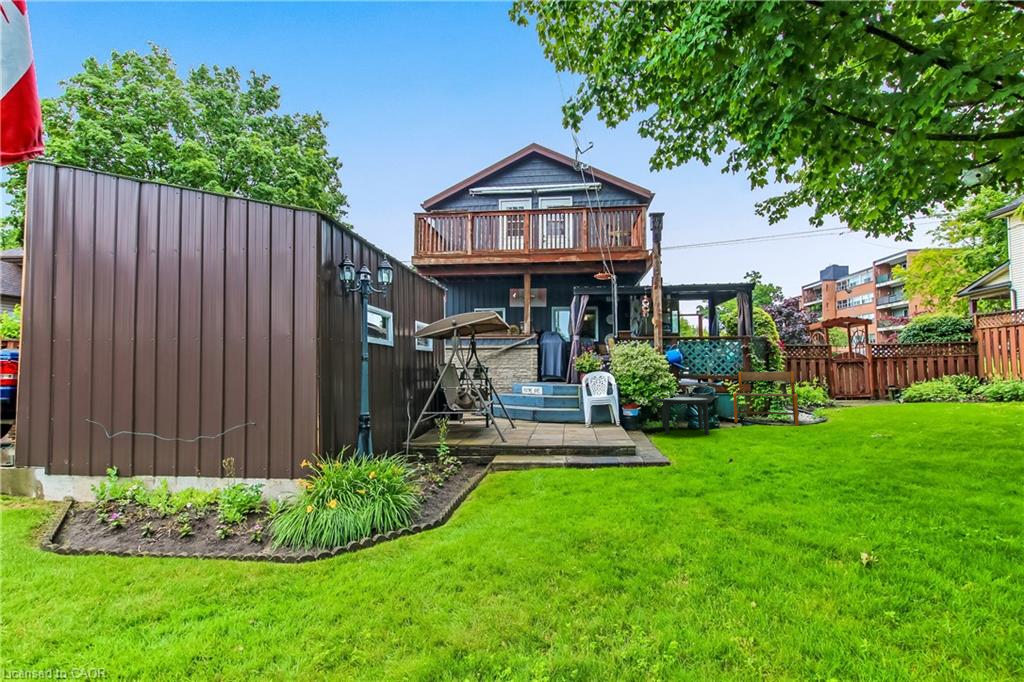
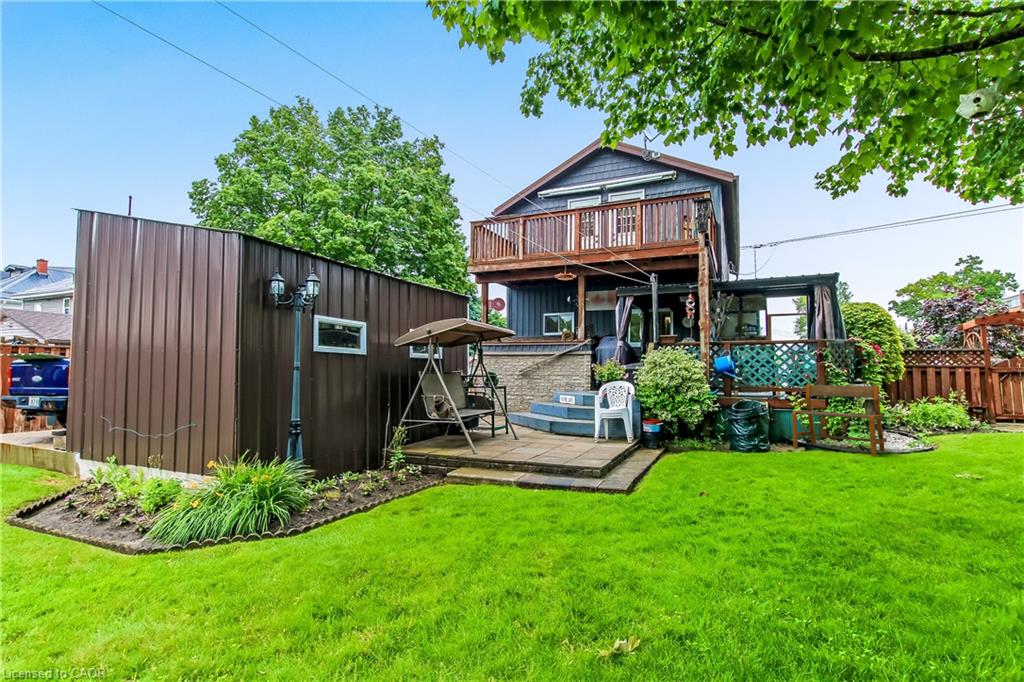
round table: present [653,395,715,435] -> none [672,410,747,460]

